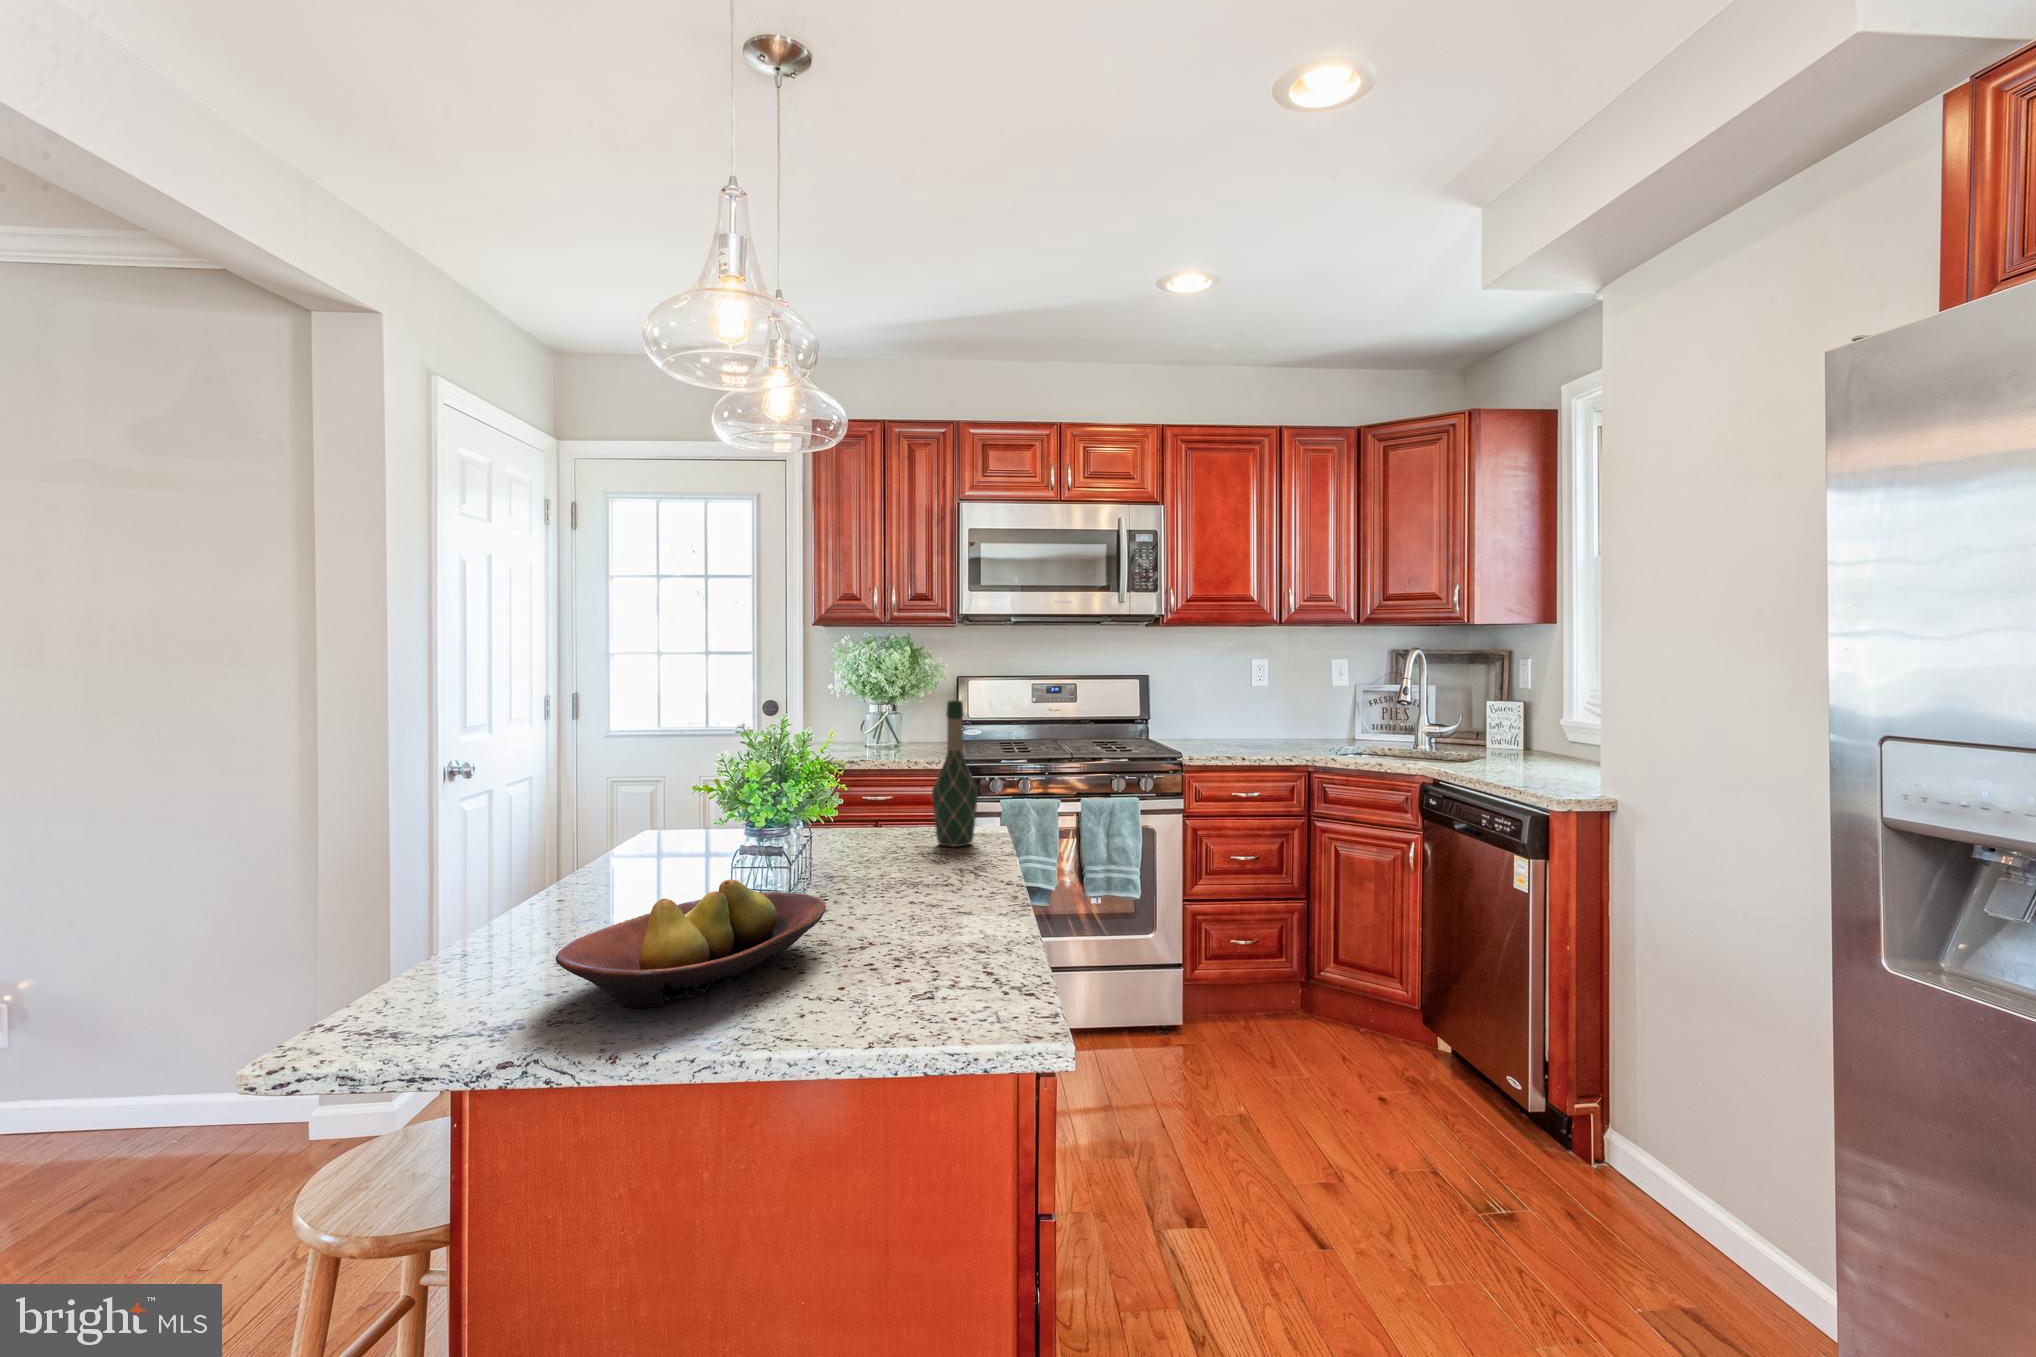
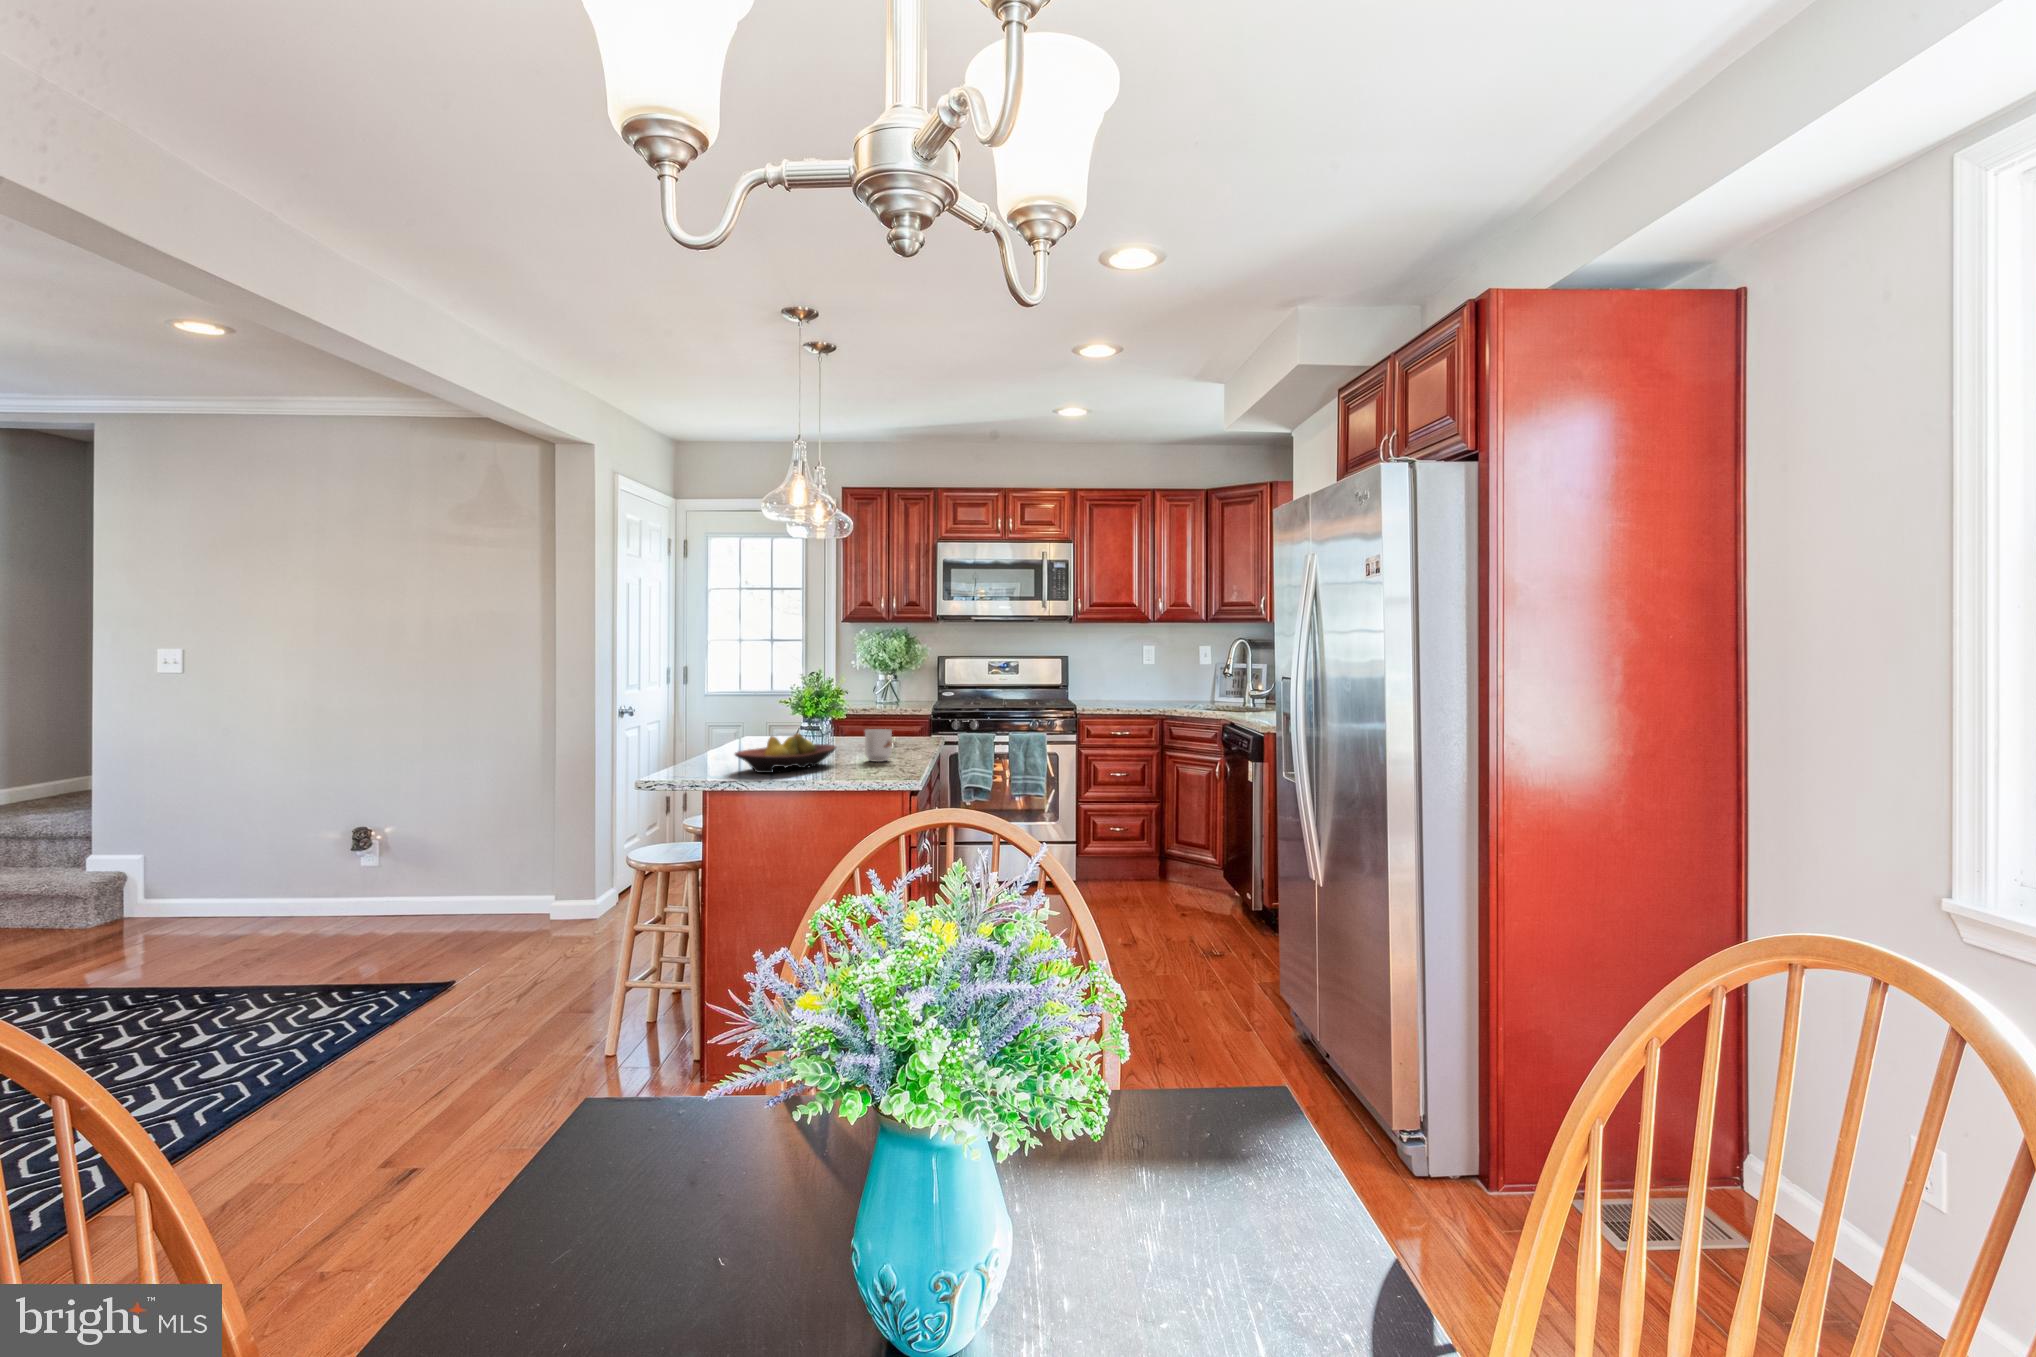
wine bottle: present [932,700,978,847] -> none [897,666,921,742]
mug: none [888,851,953,932] -> present [865,729,892,762]

